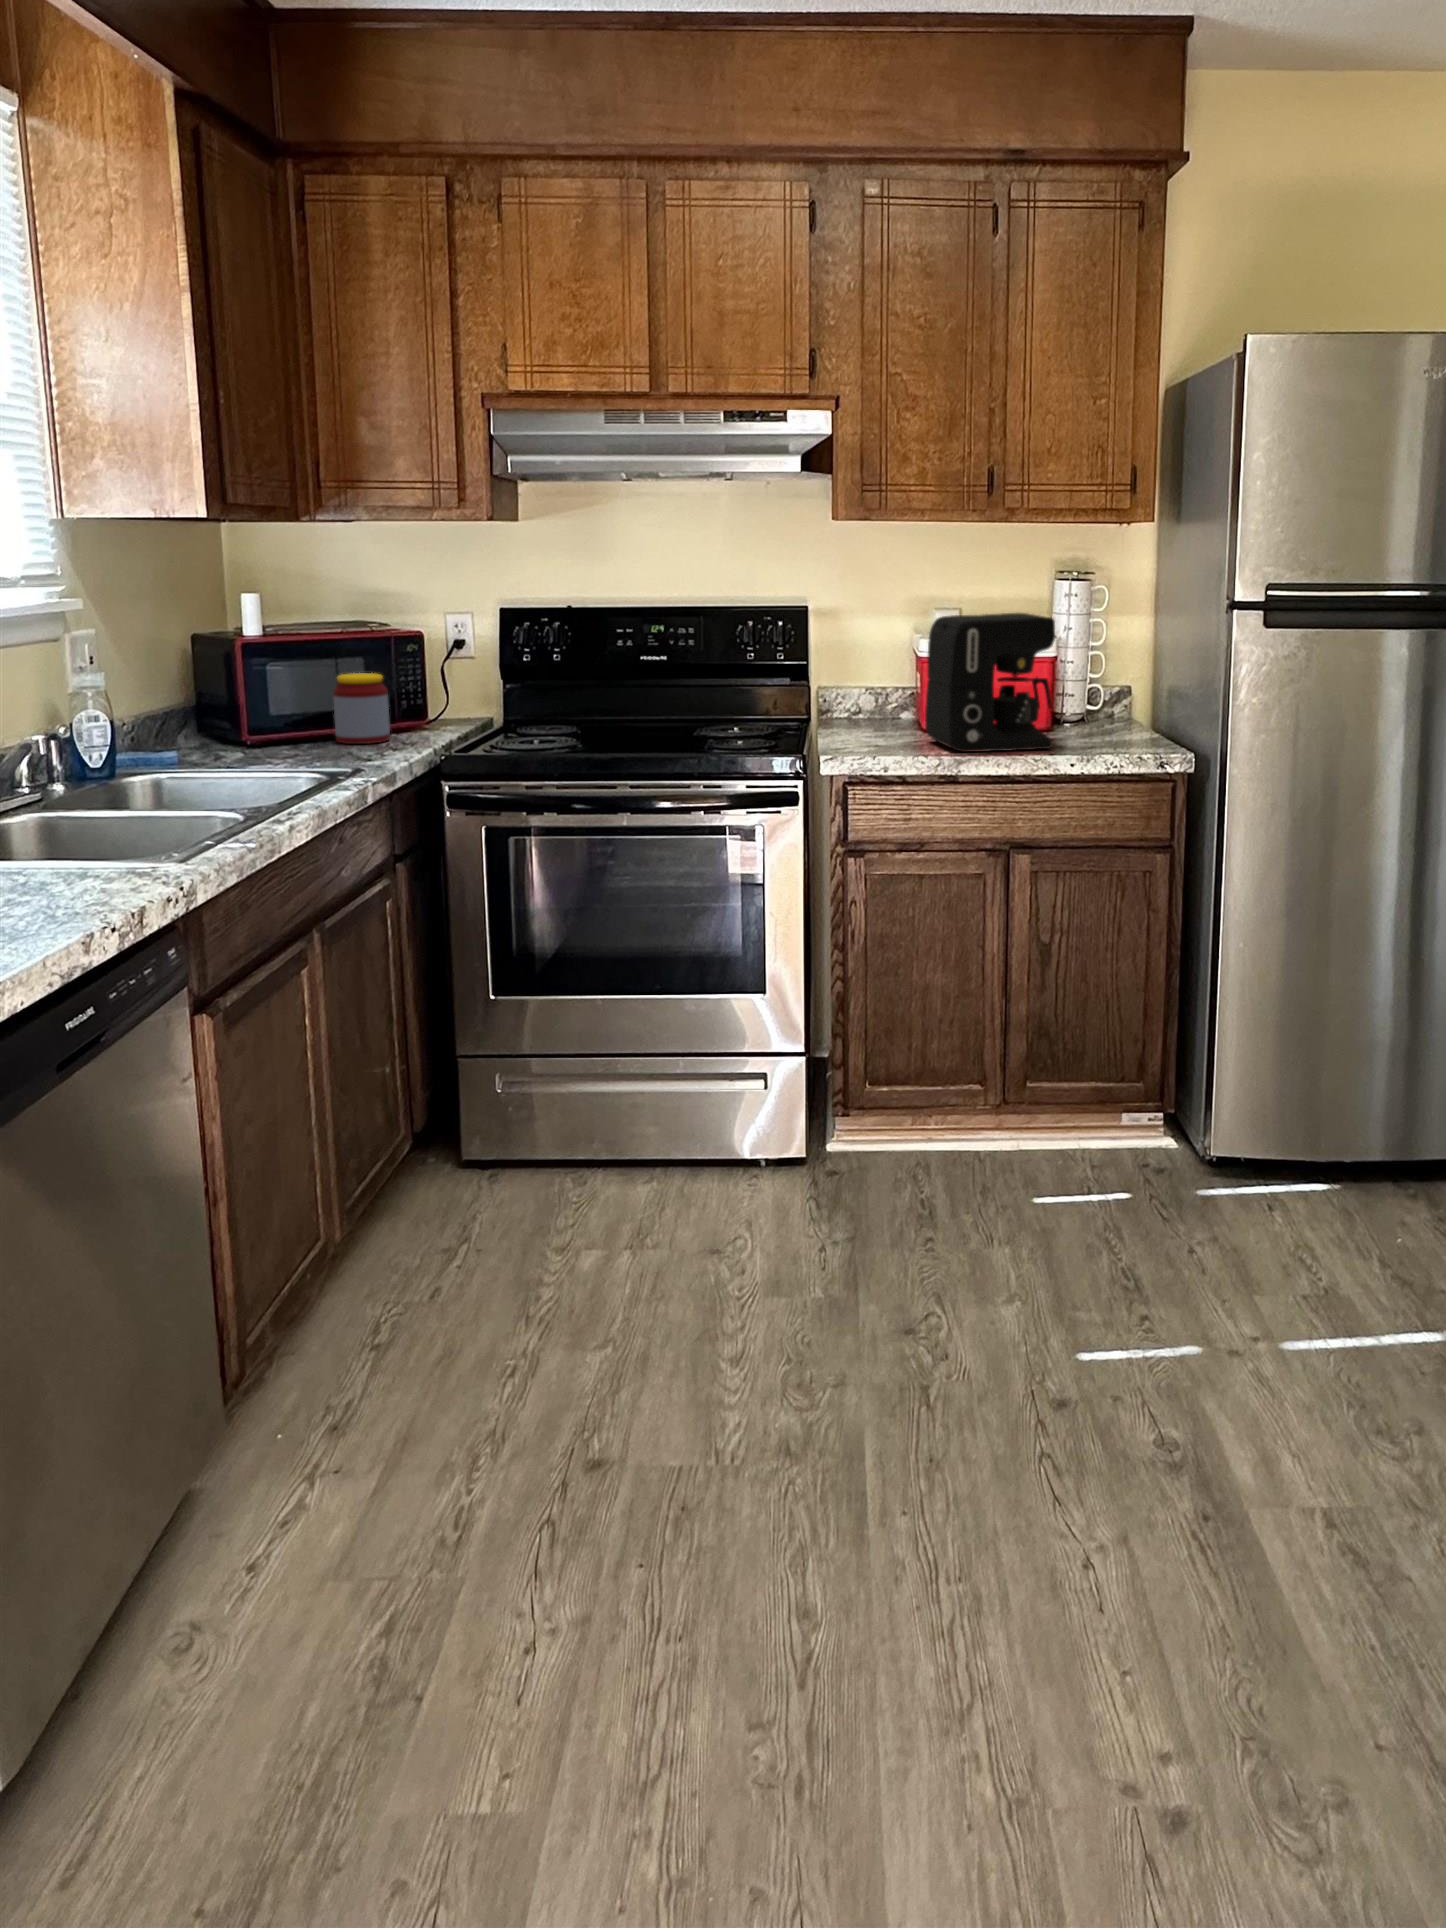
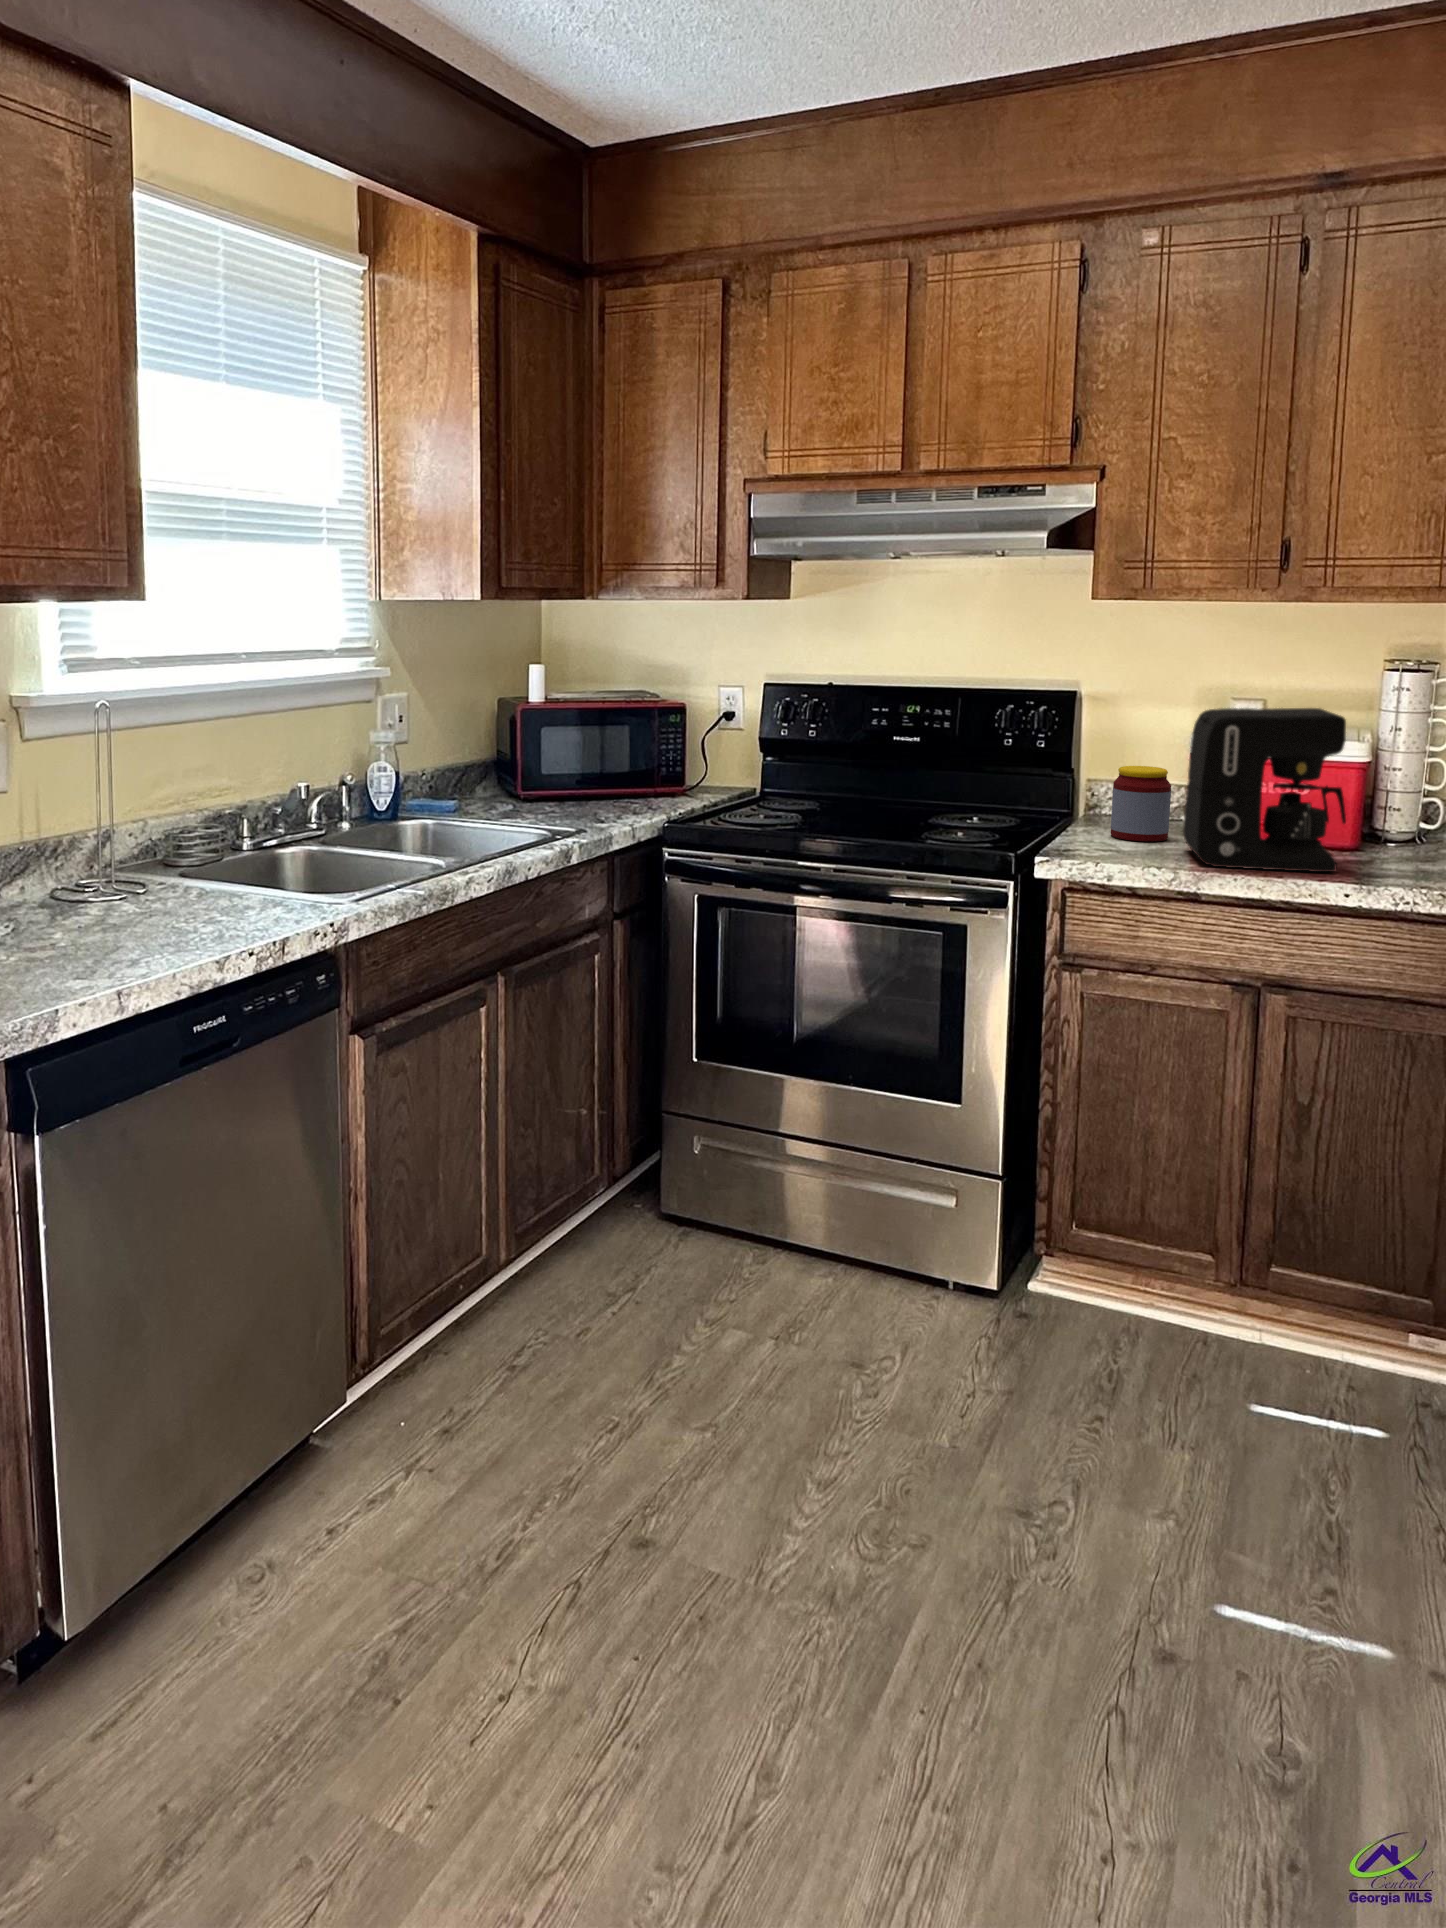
jar: present [333,673,390,744] -> present [1111,766,1171,841]

